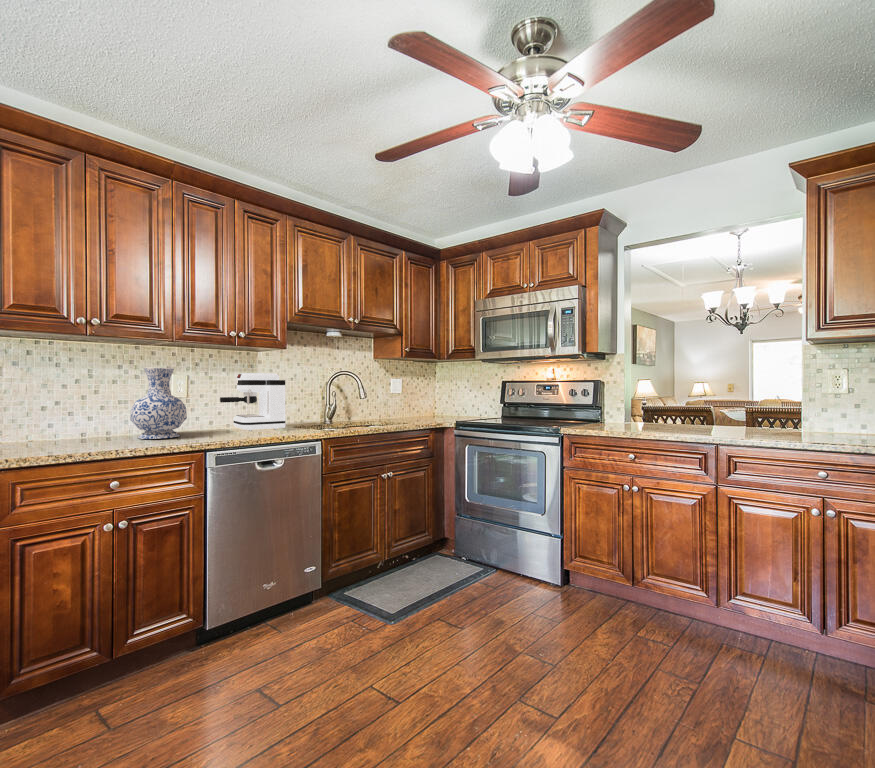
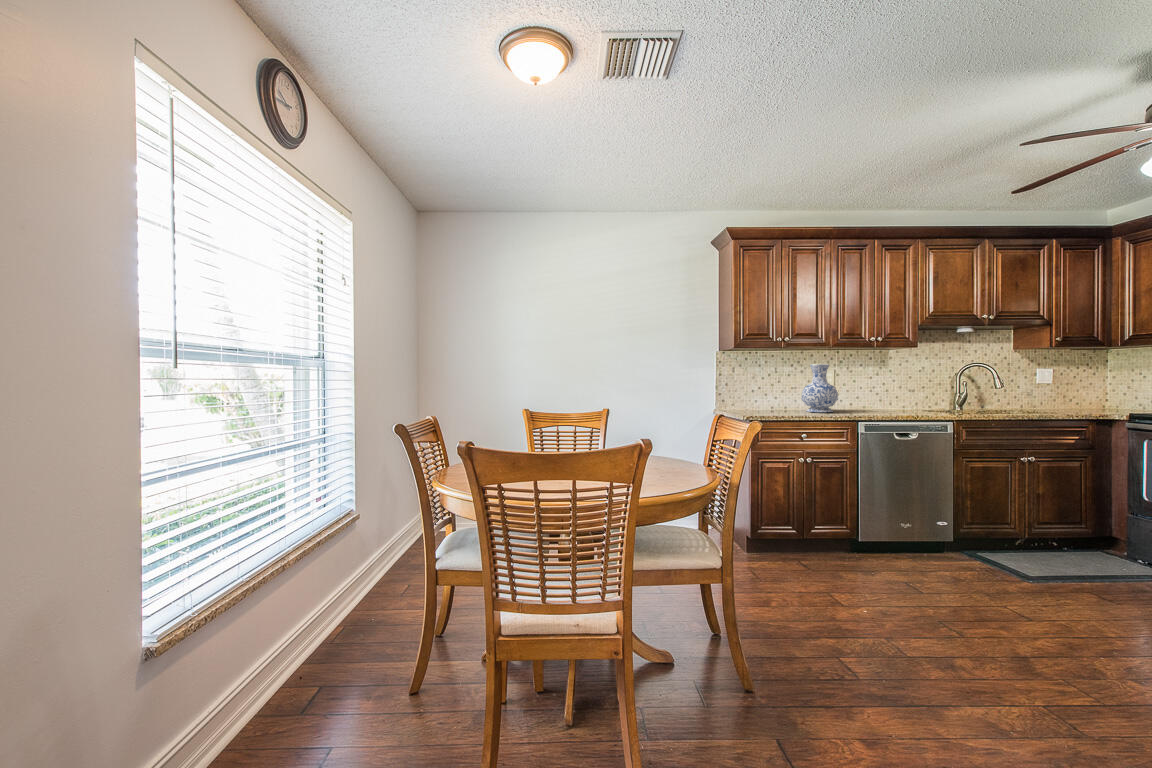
coffee maker: present [220,373,286,431] -> none [860,366,917,412]

